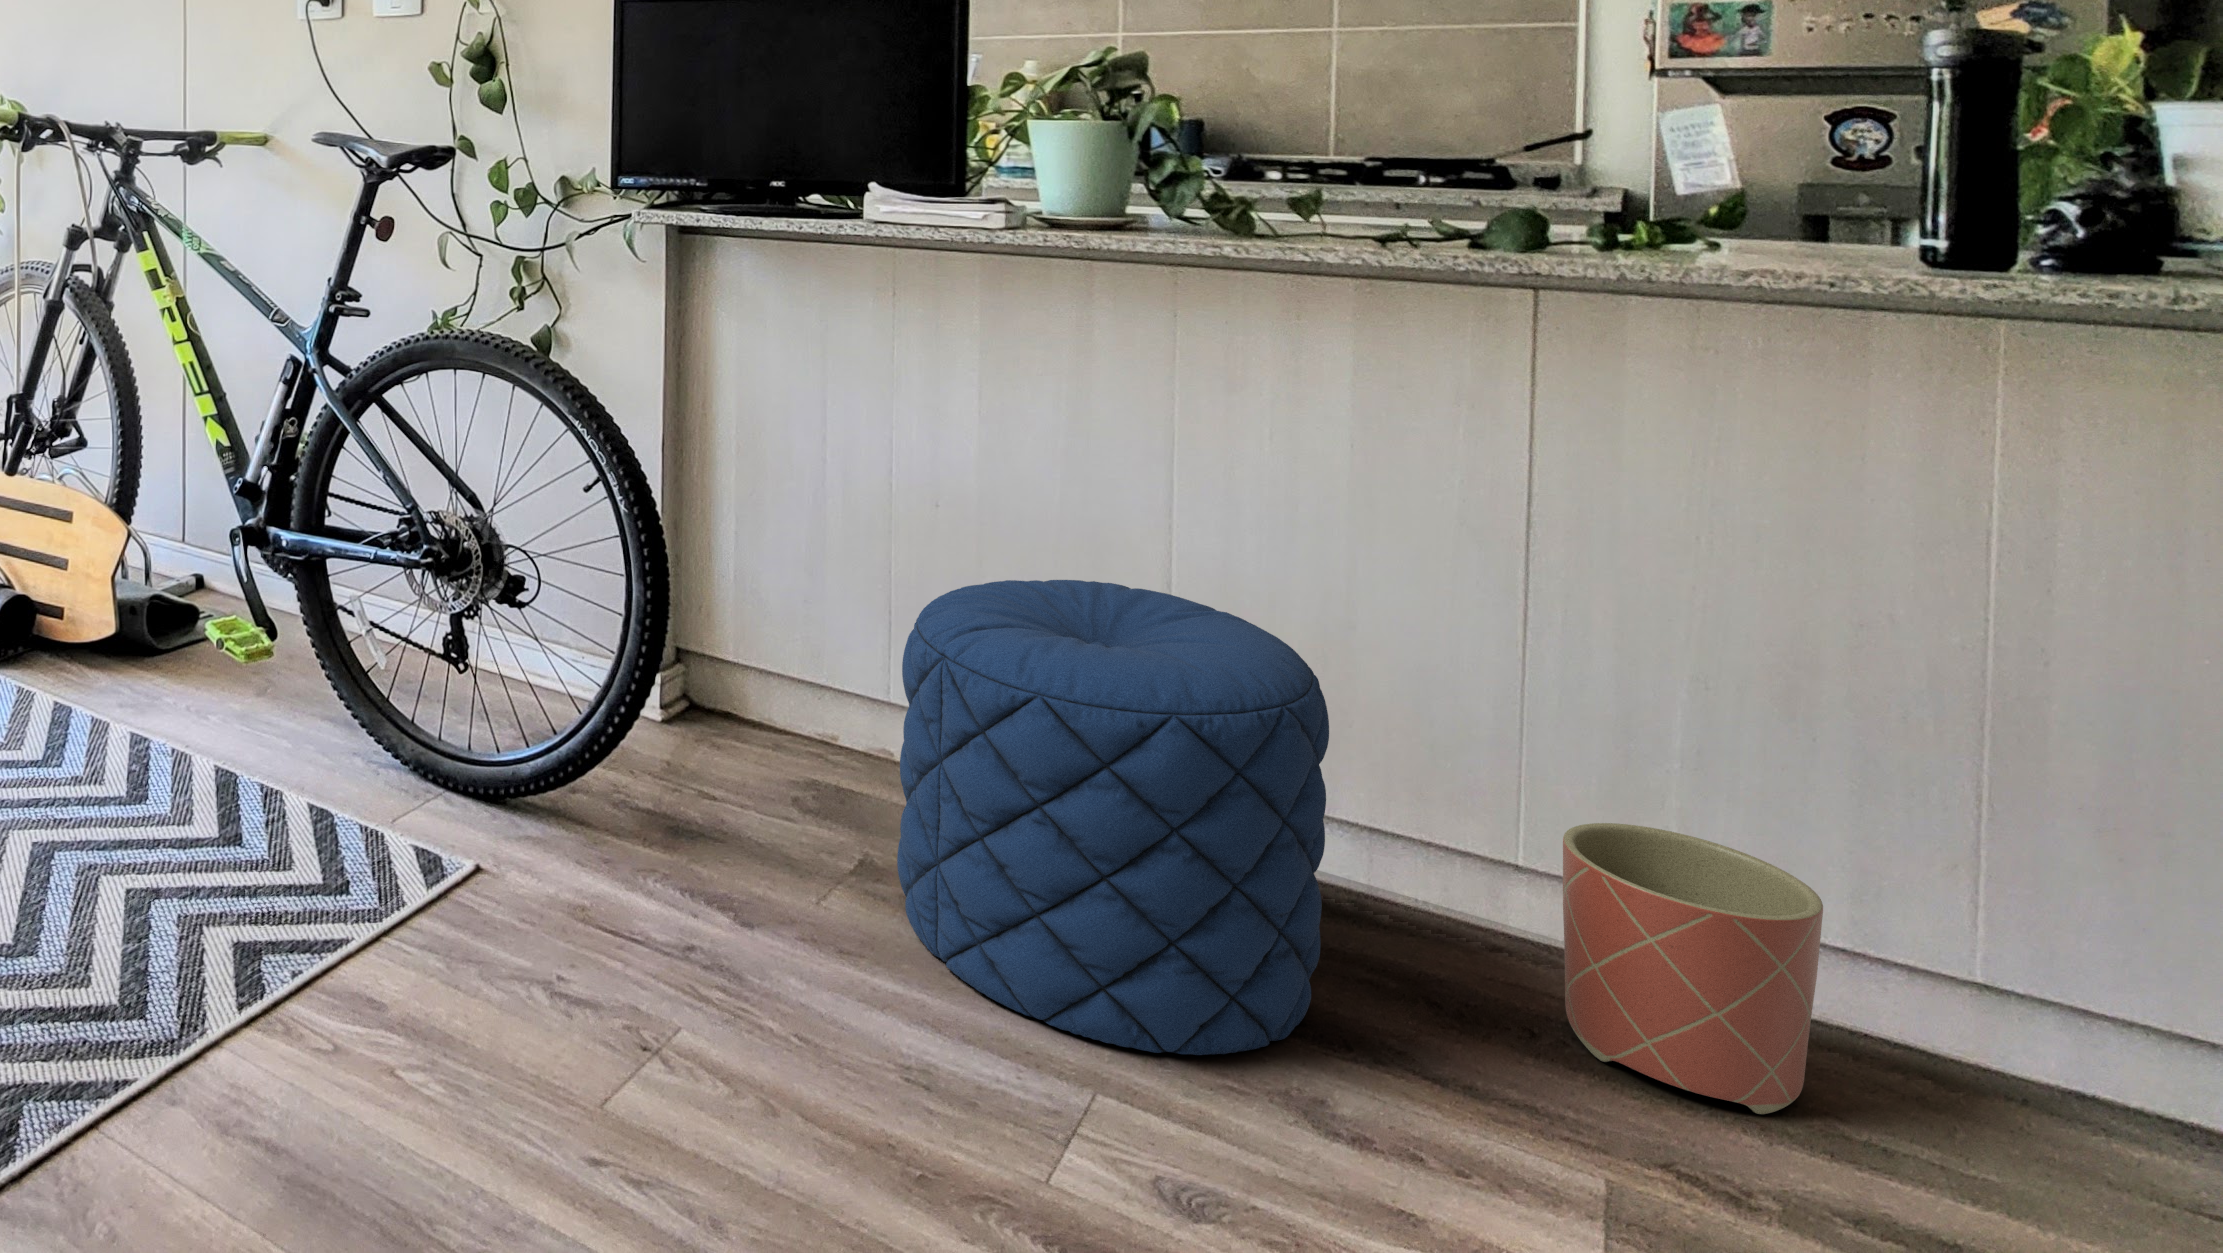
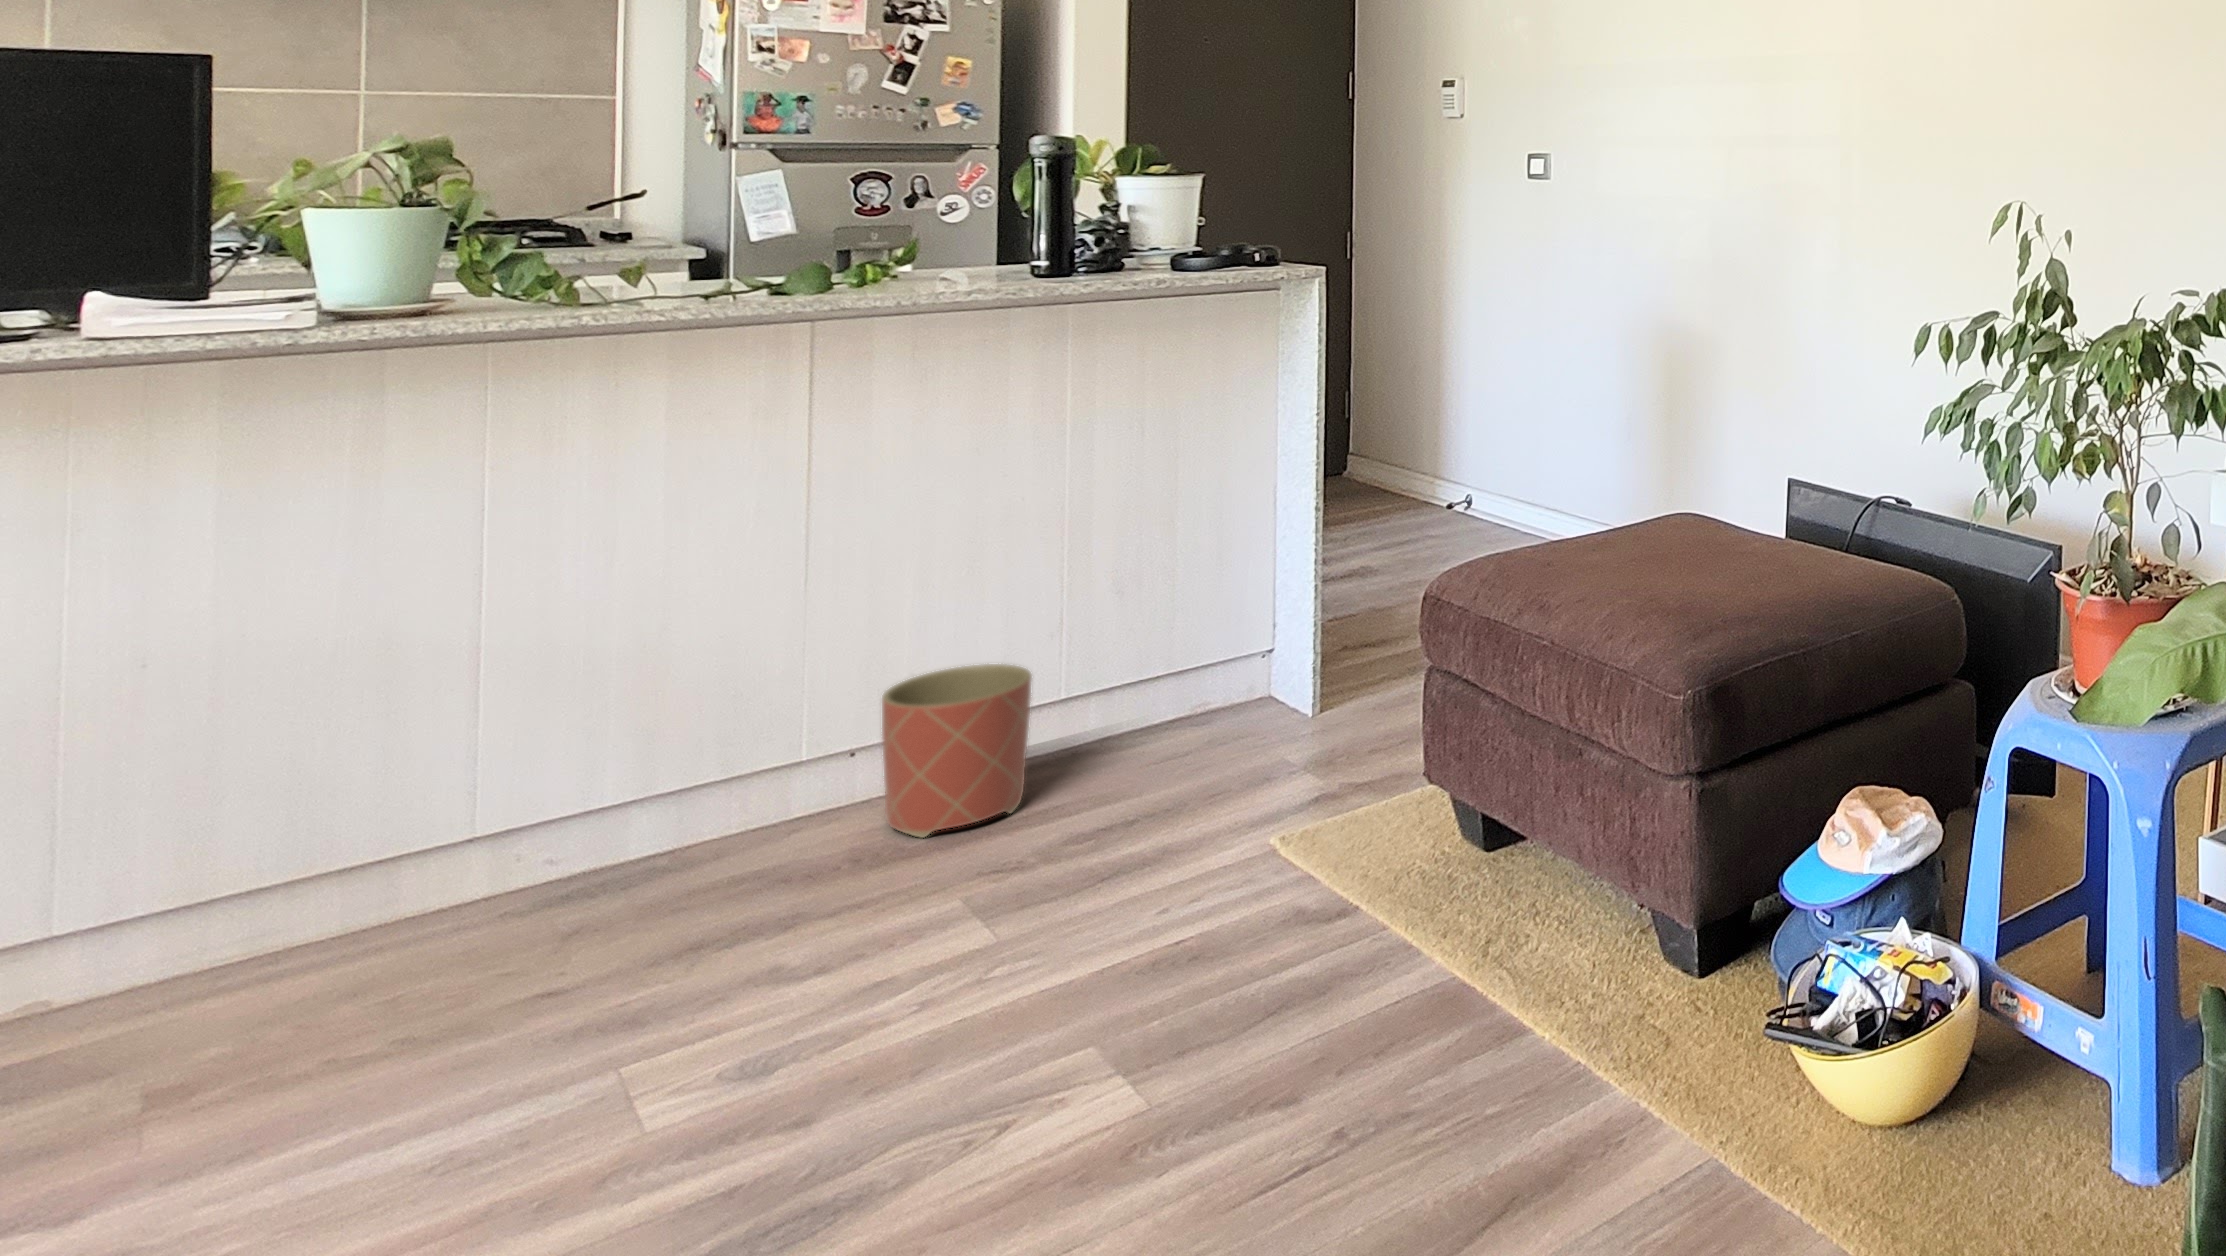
pouf: present [897,580,1329,1055] -> none [294,633,766,1083]

